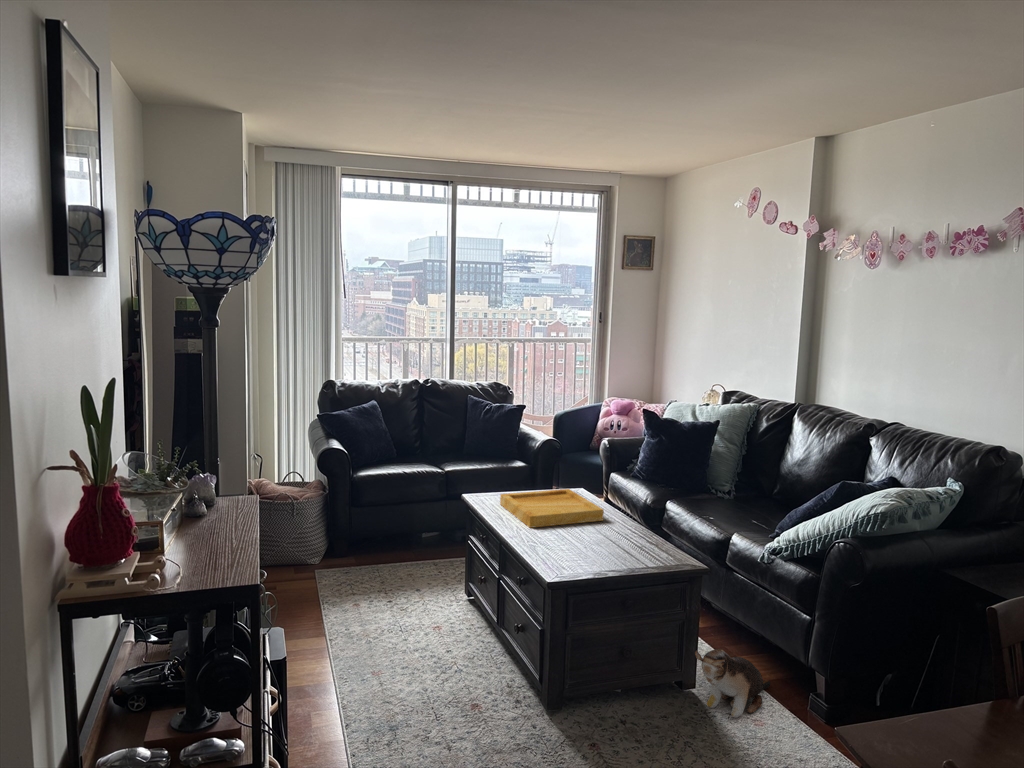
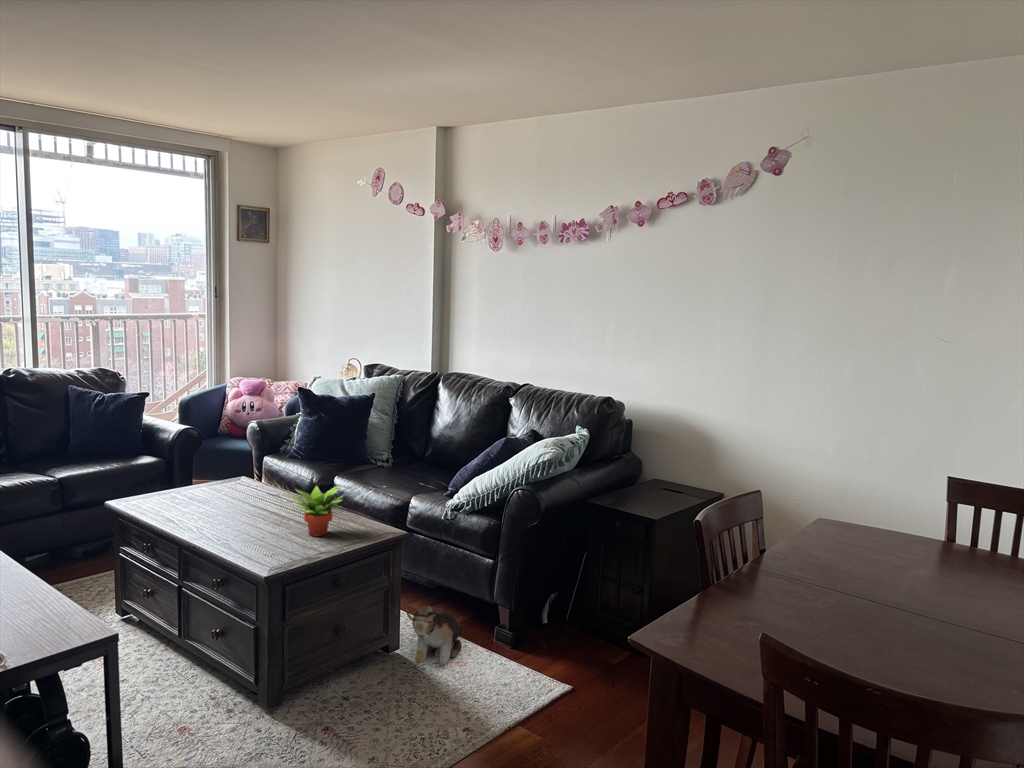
tray: present [500,489,604,528] -> none [160,478,285,524]
succulent plant: none [590,505,645,556] -> present [289,485,343,536]

